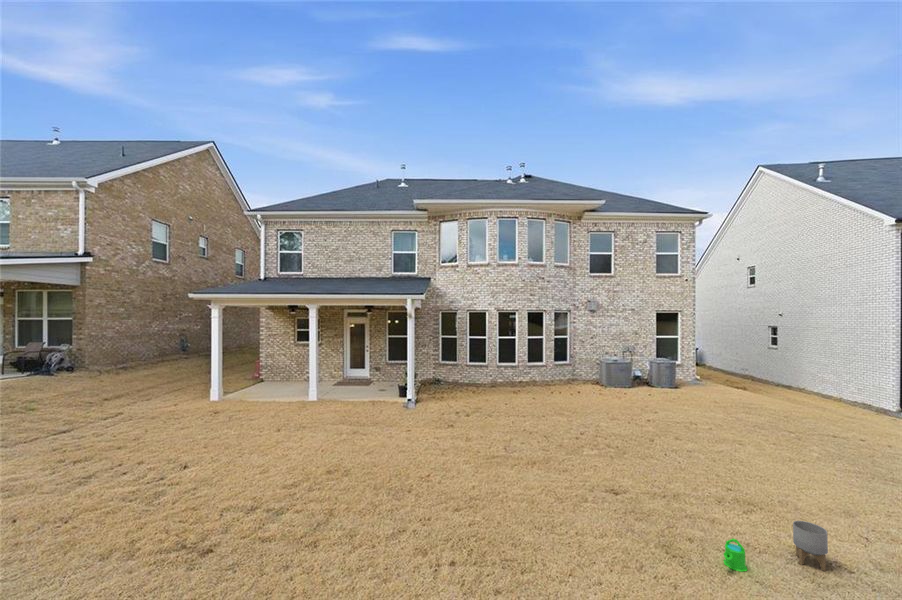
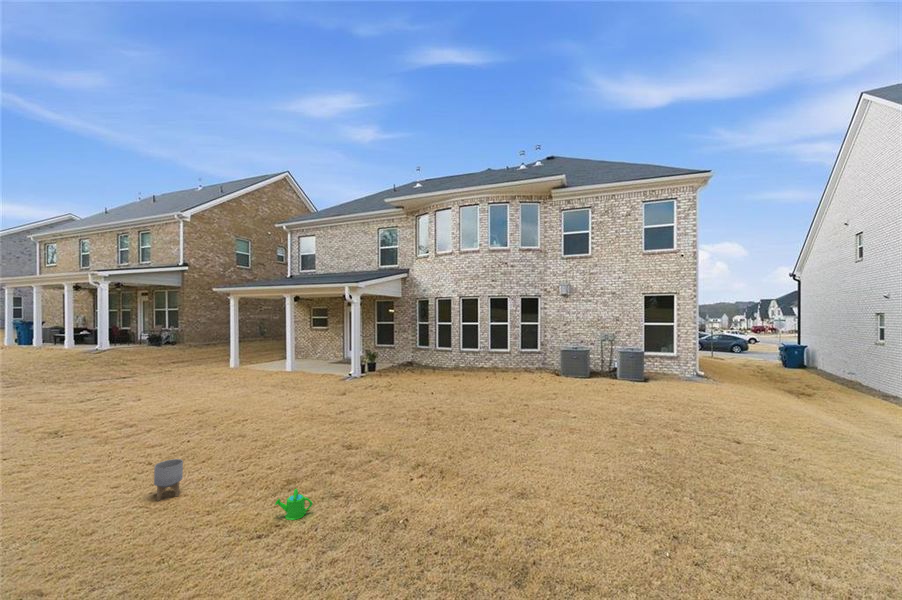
planter: present [793,521,828,571] -> present [154,459,183,501]

